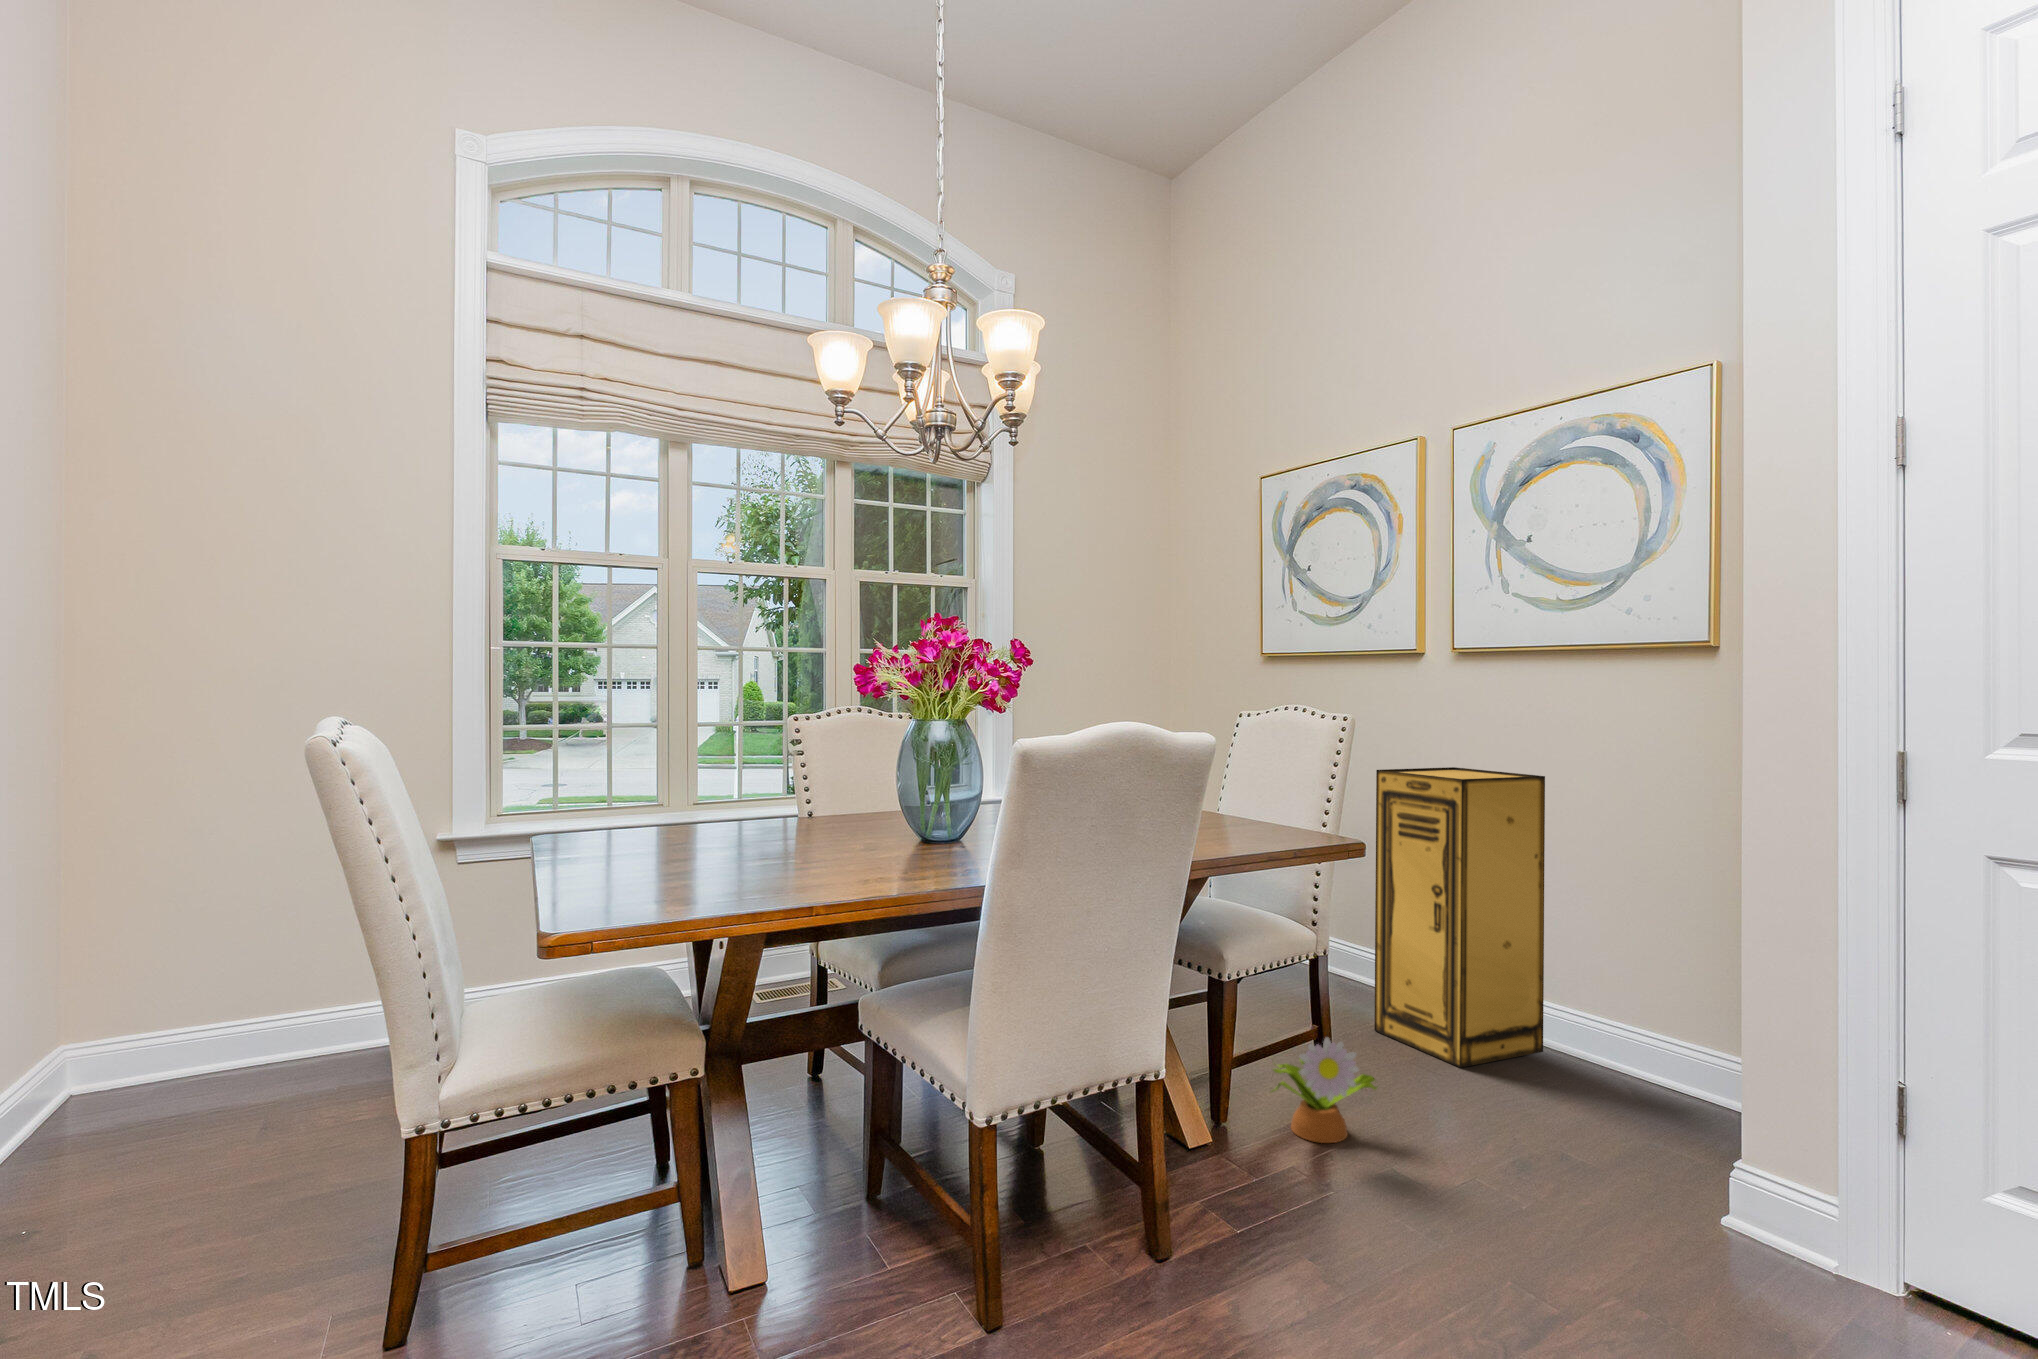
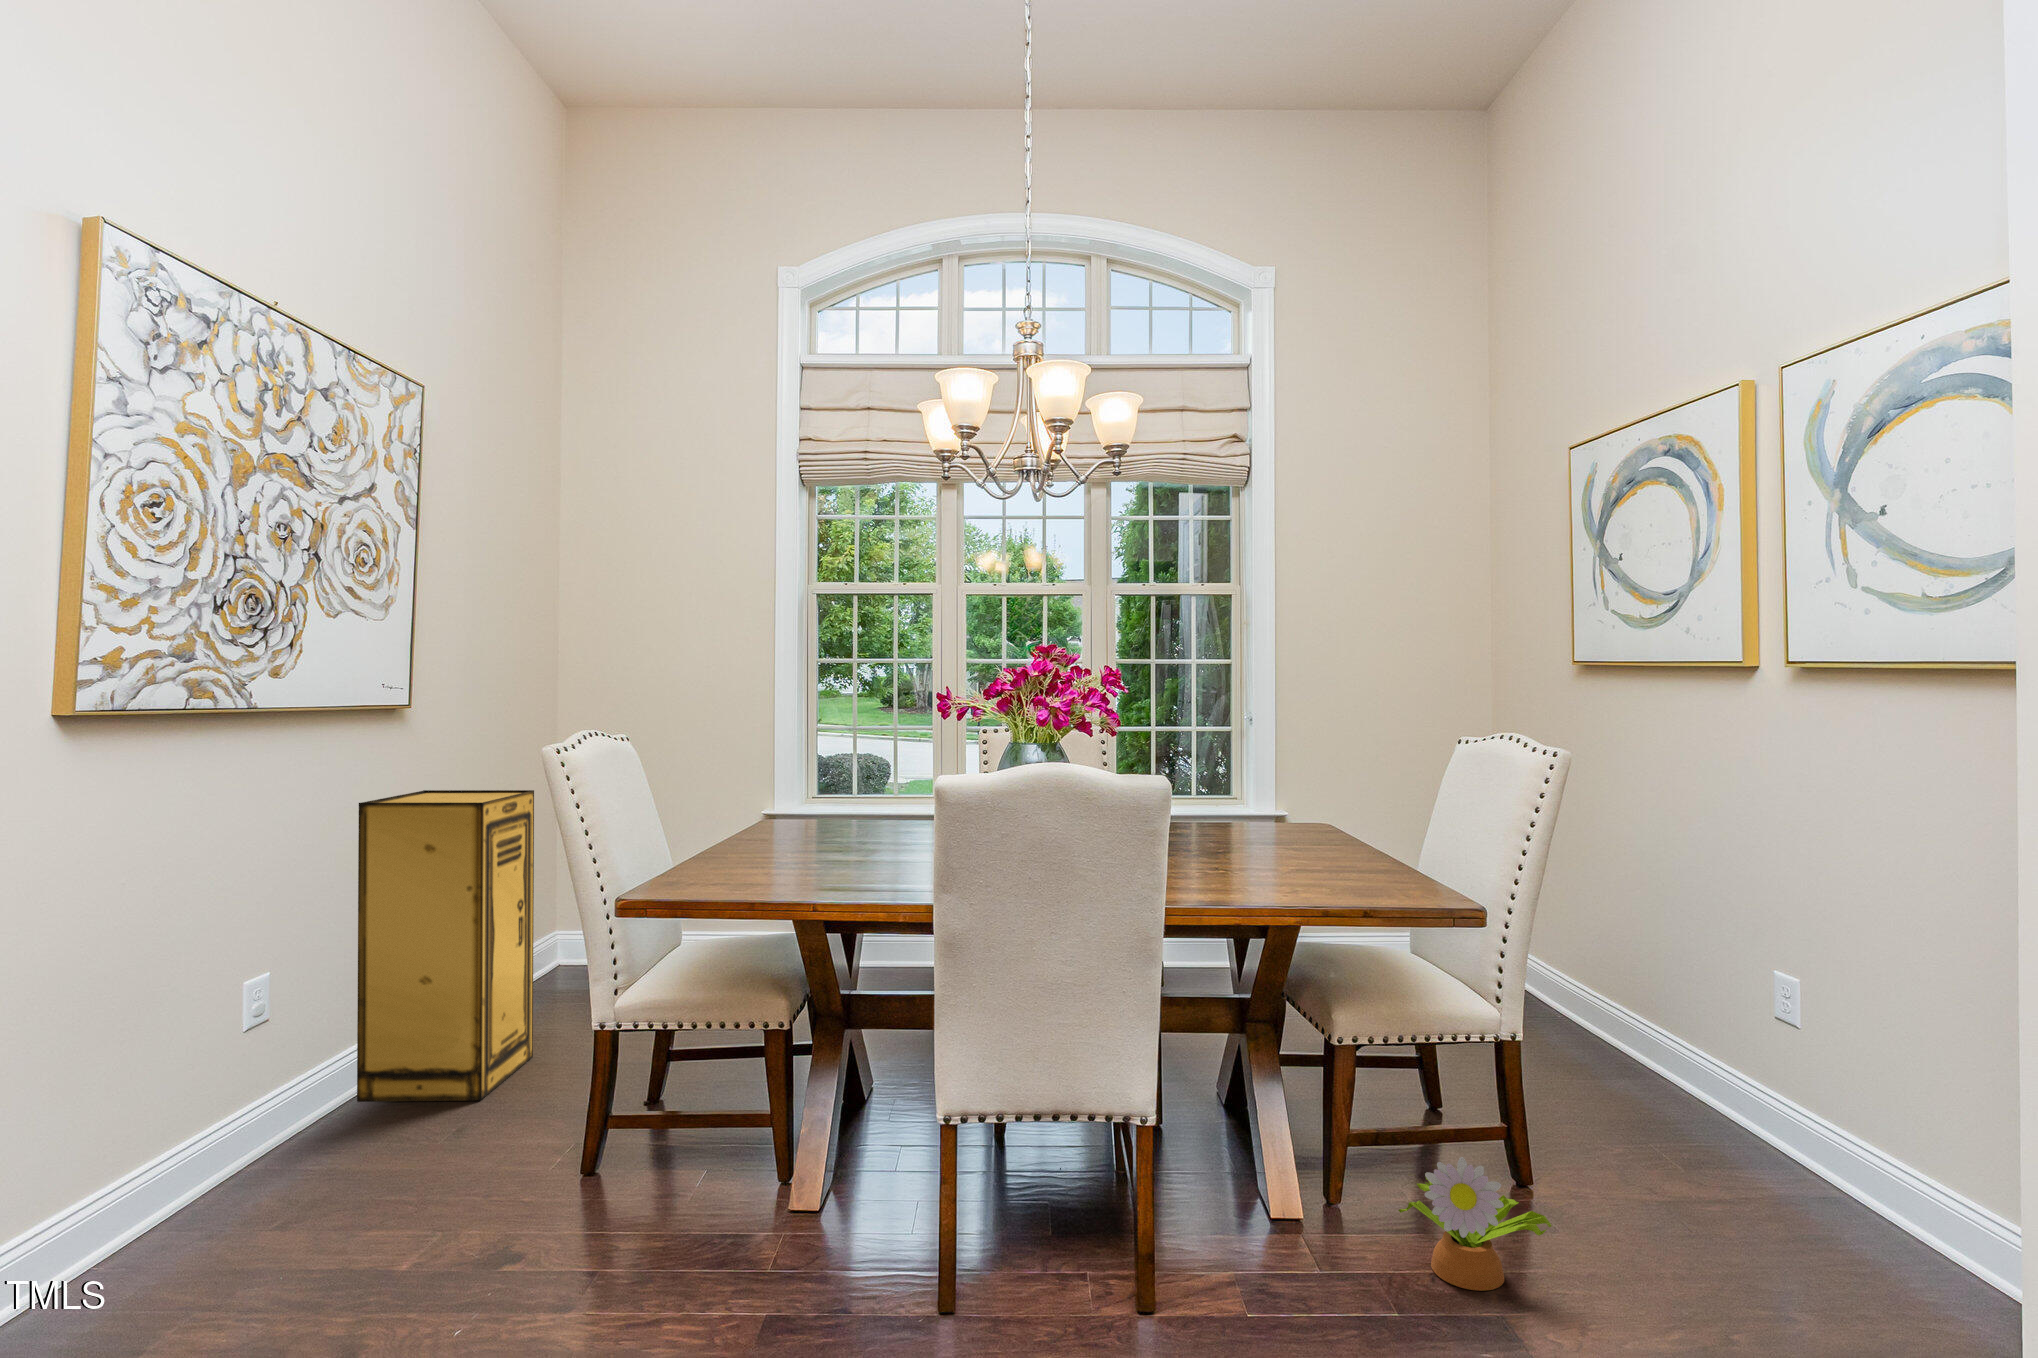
storage cabinet: present [1374,767,1545,1068] -> present [357,790,534,1102]

